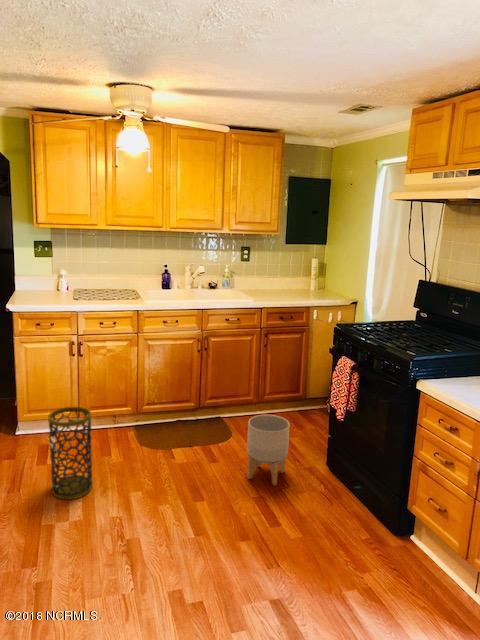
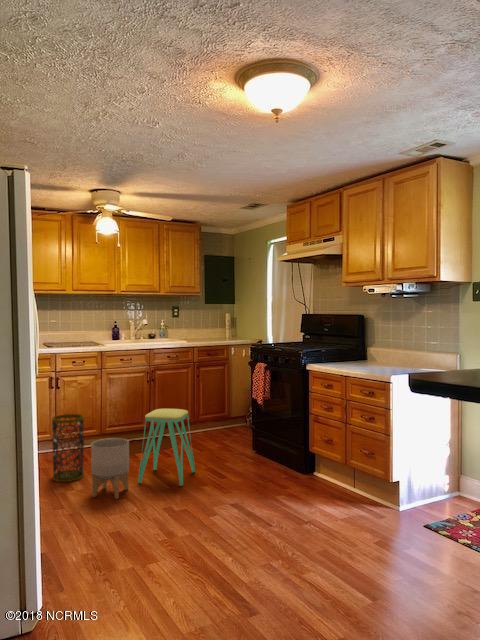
stool: none [154,415,237,536] -> present [138,408,195,486]
planter: present [247,415,290,485] -> present [91,438,129,498]

